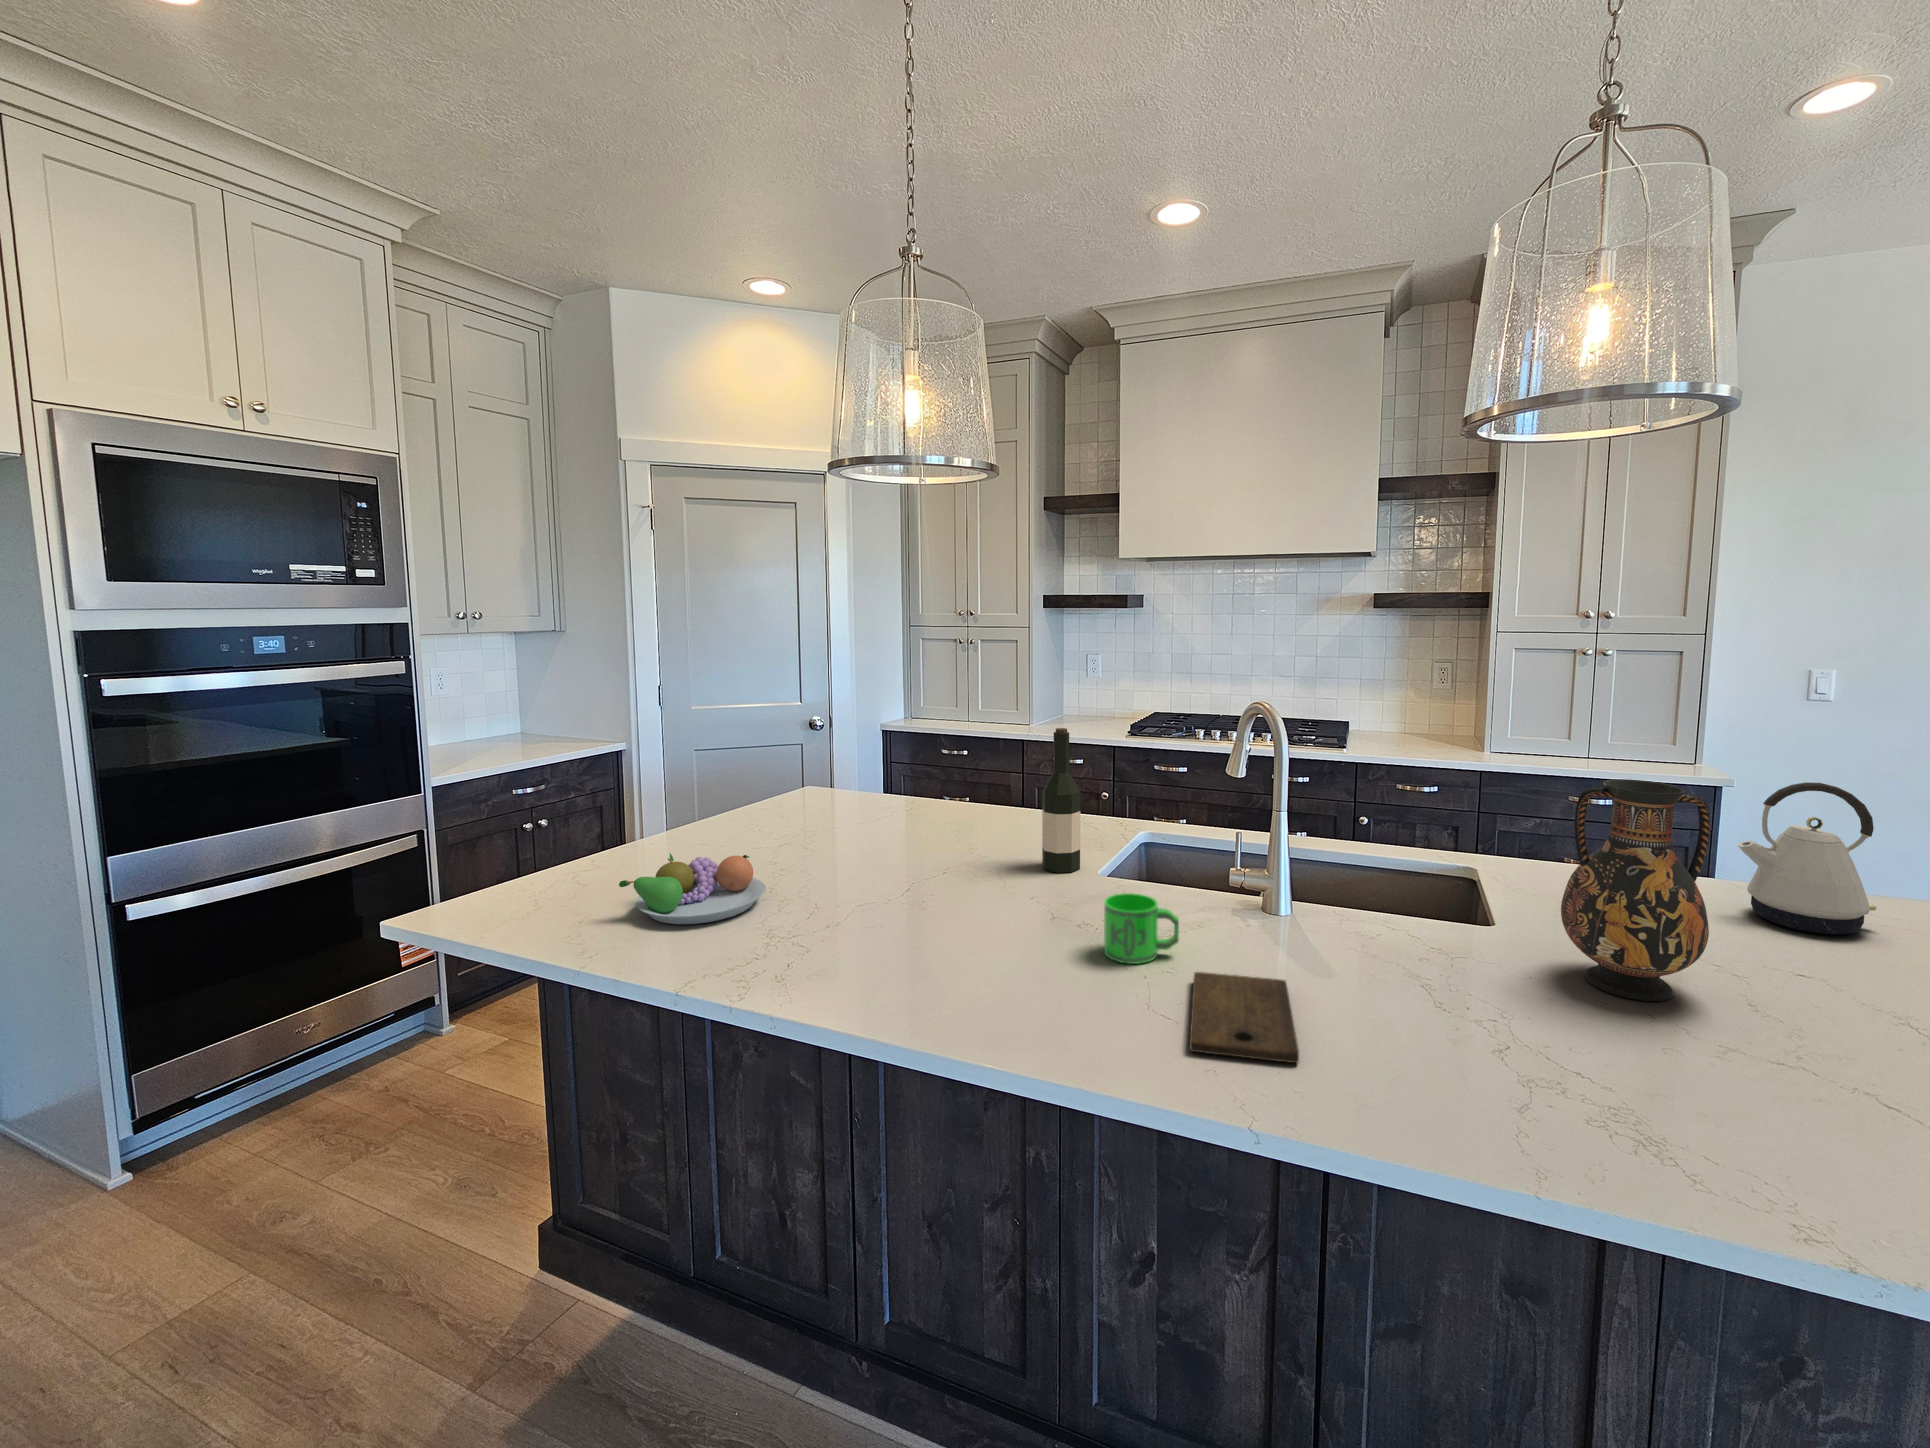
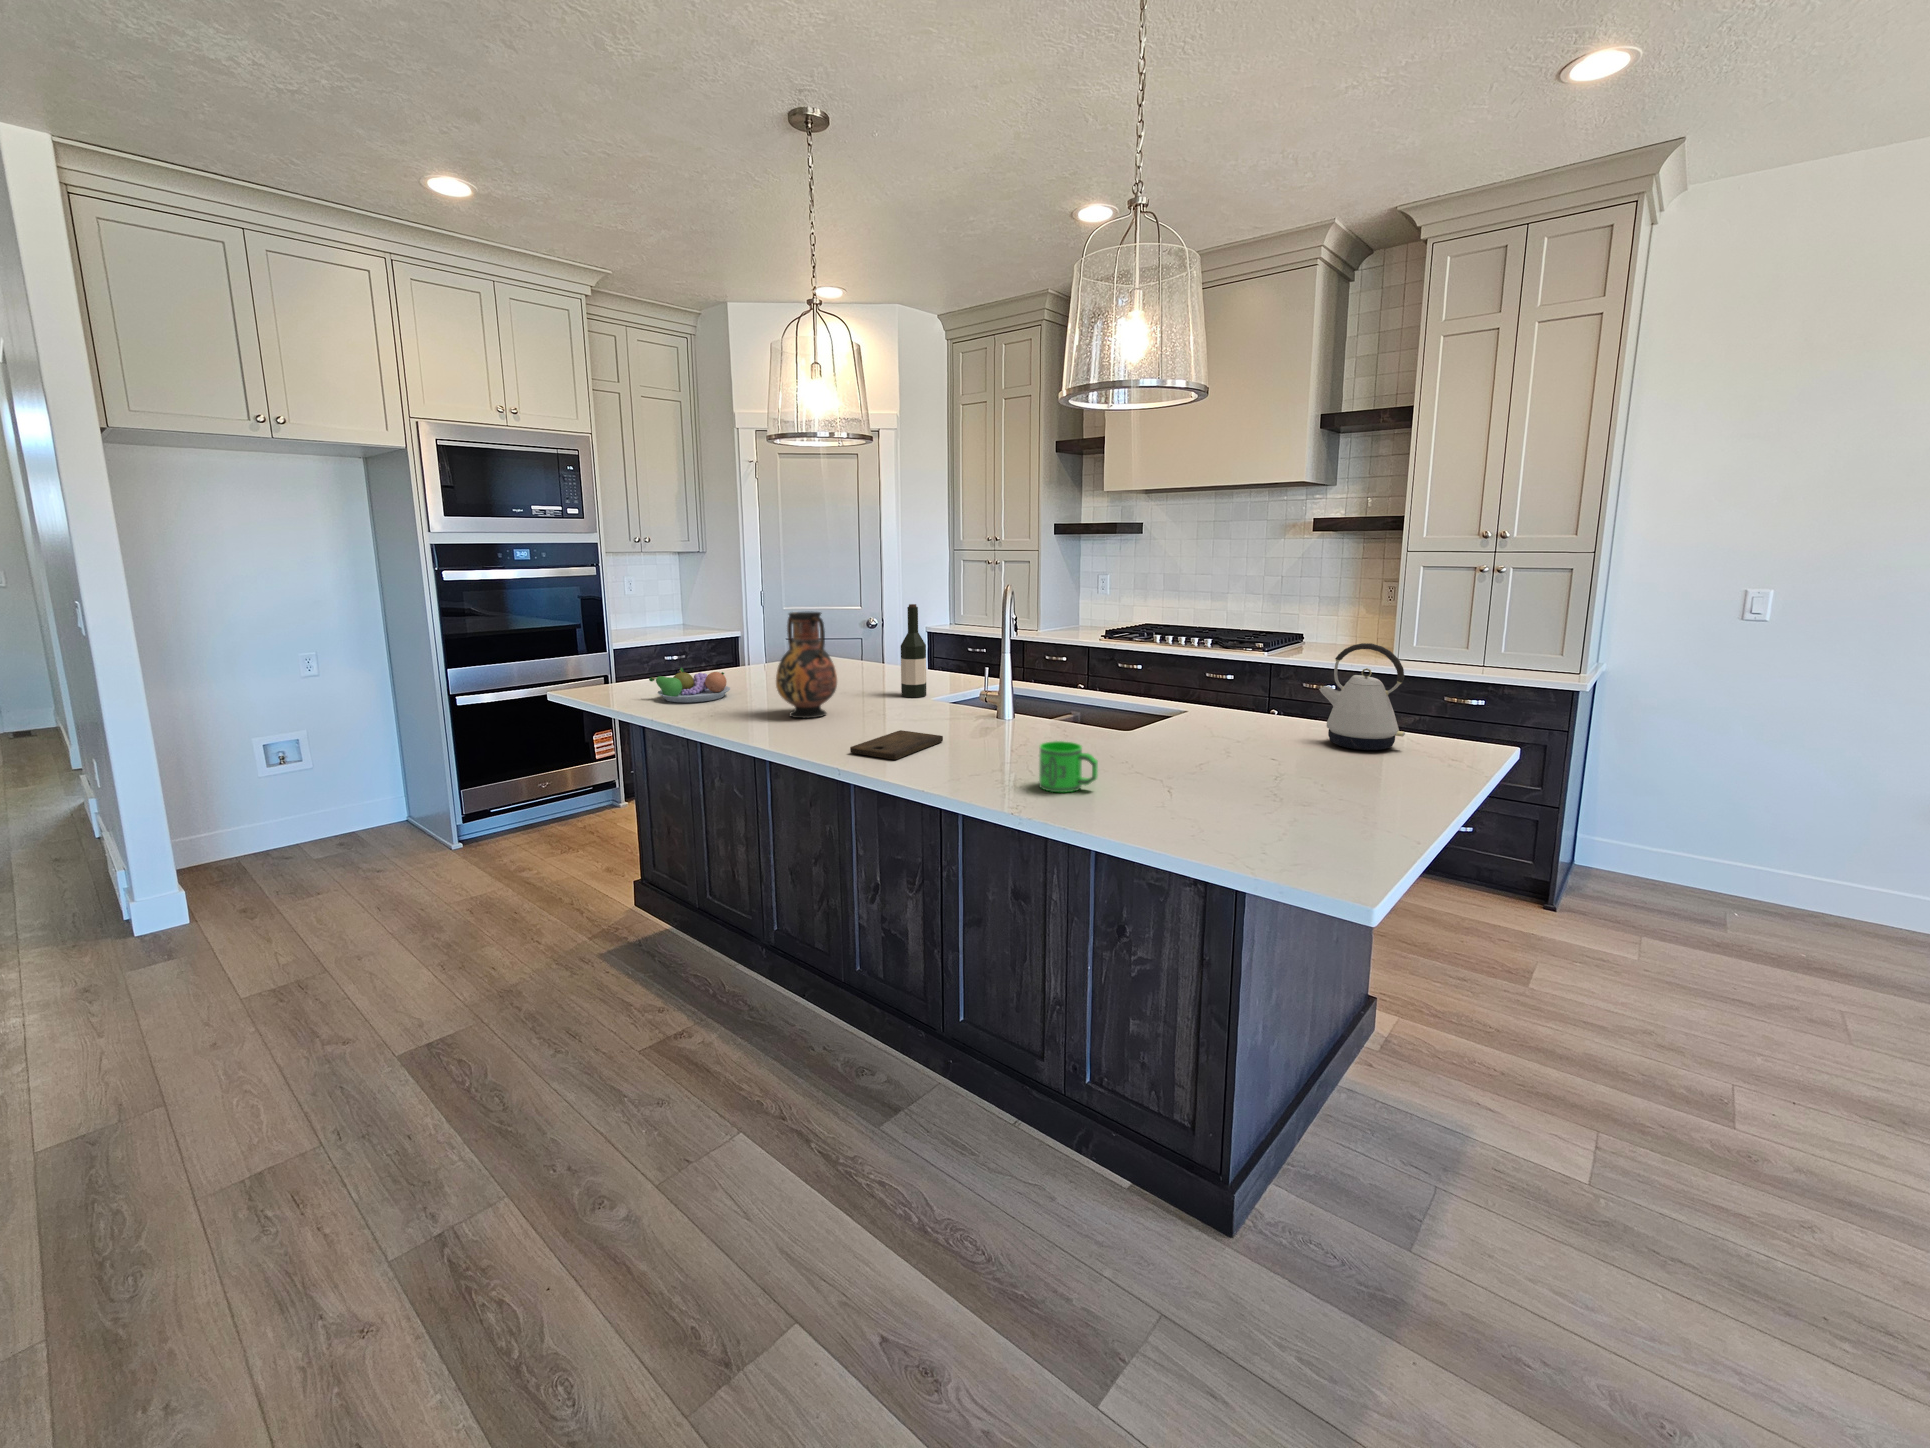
vase: present [1561,779,1711,1001] -> present [776,612,837,718]
mug: present [1104,893,1179,964] -> present [1039,741,1098,792]

